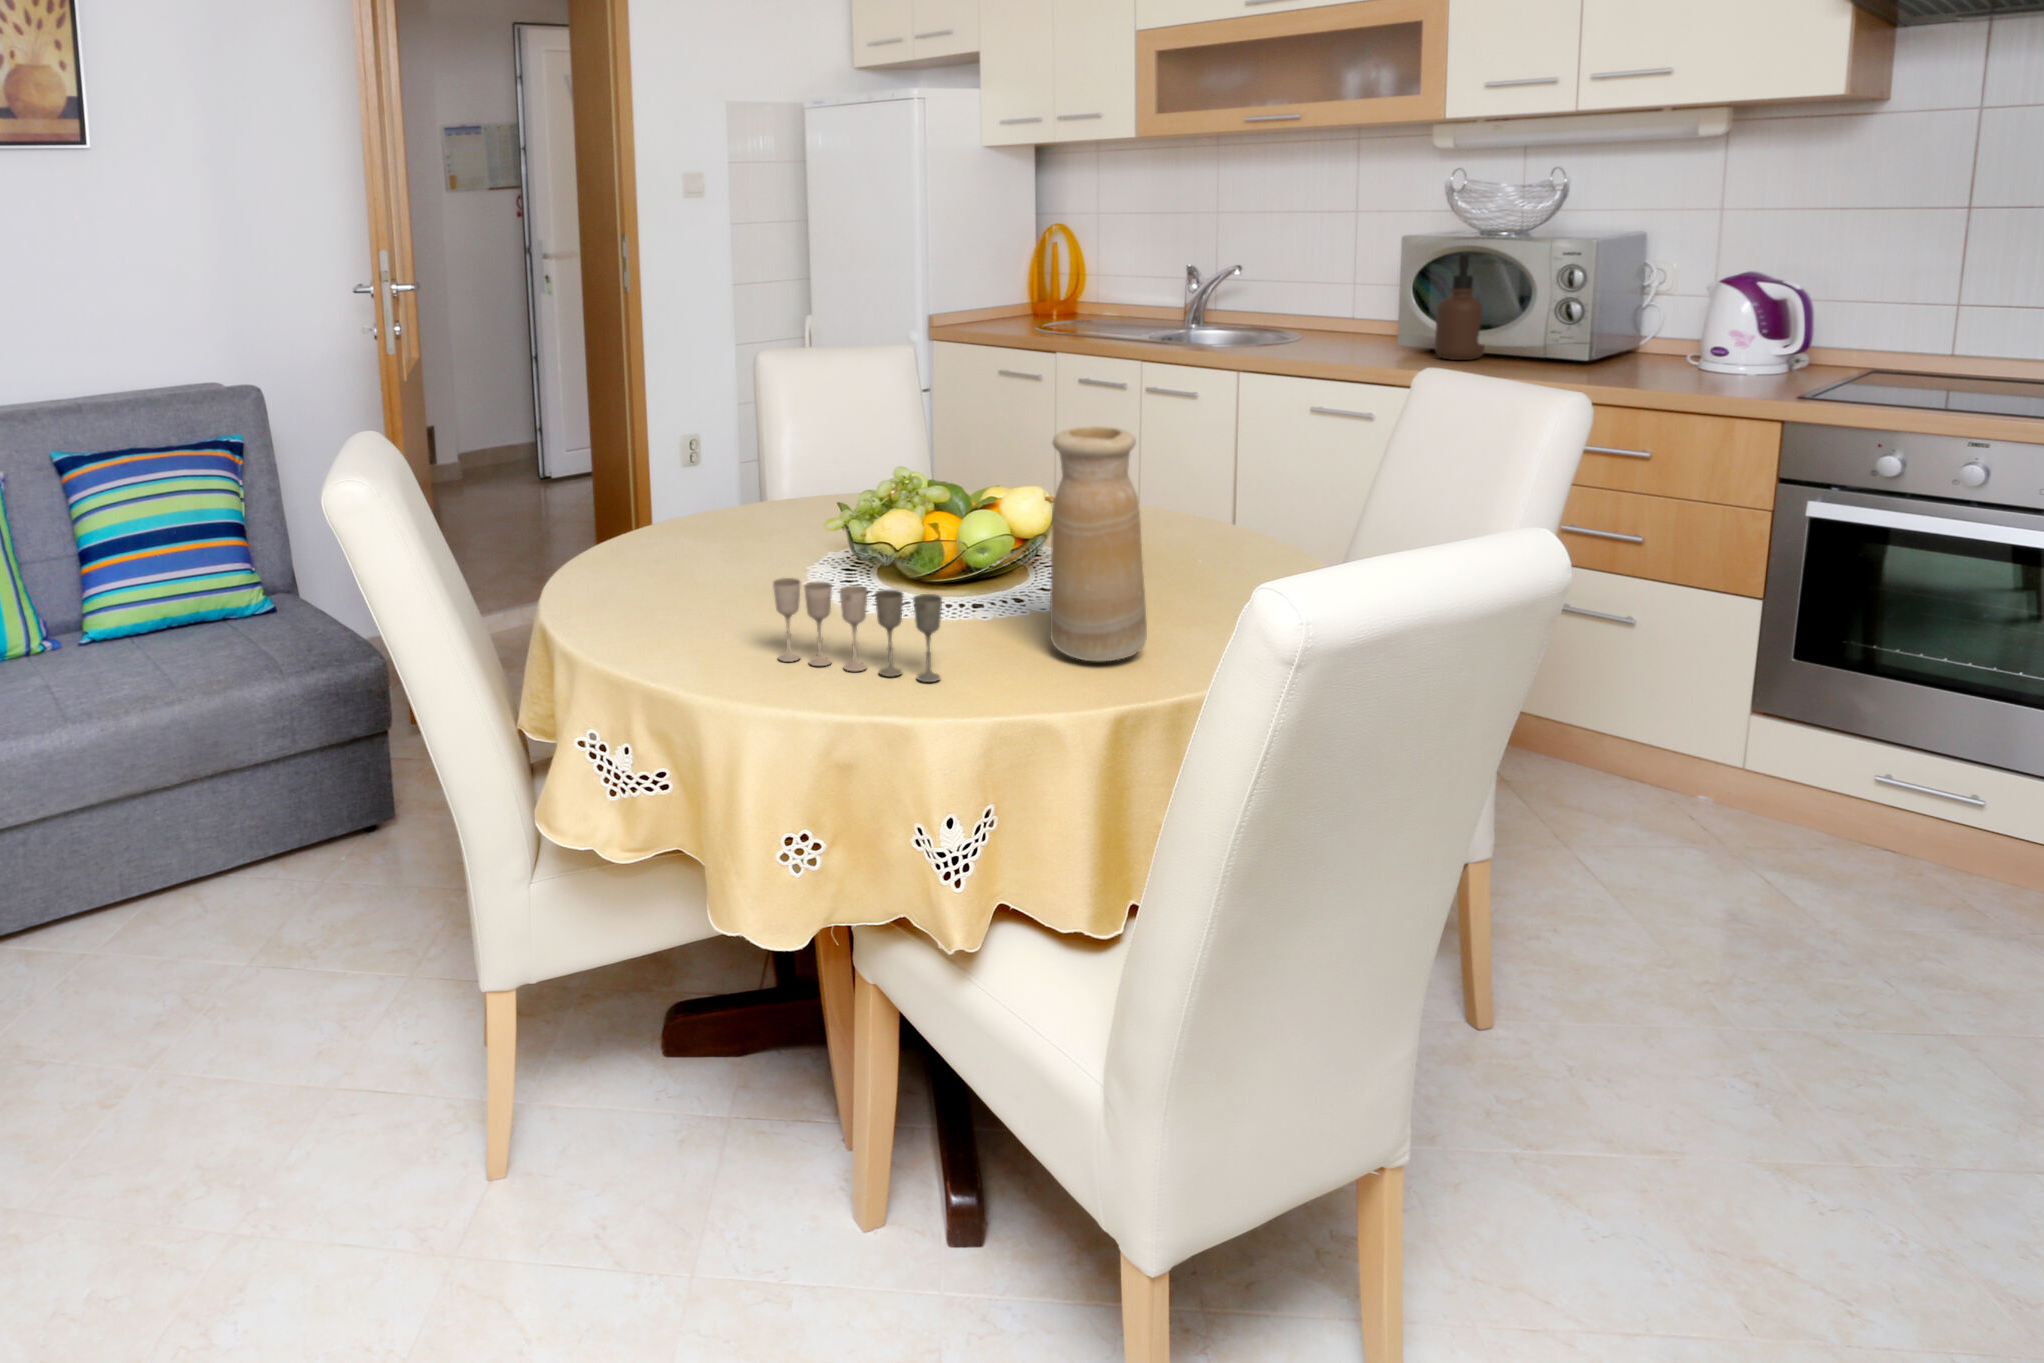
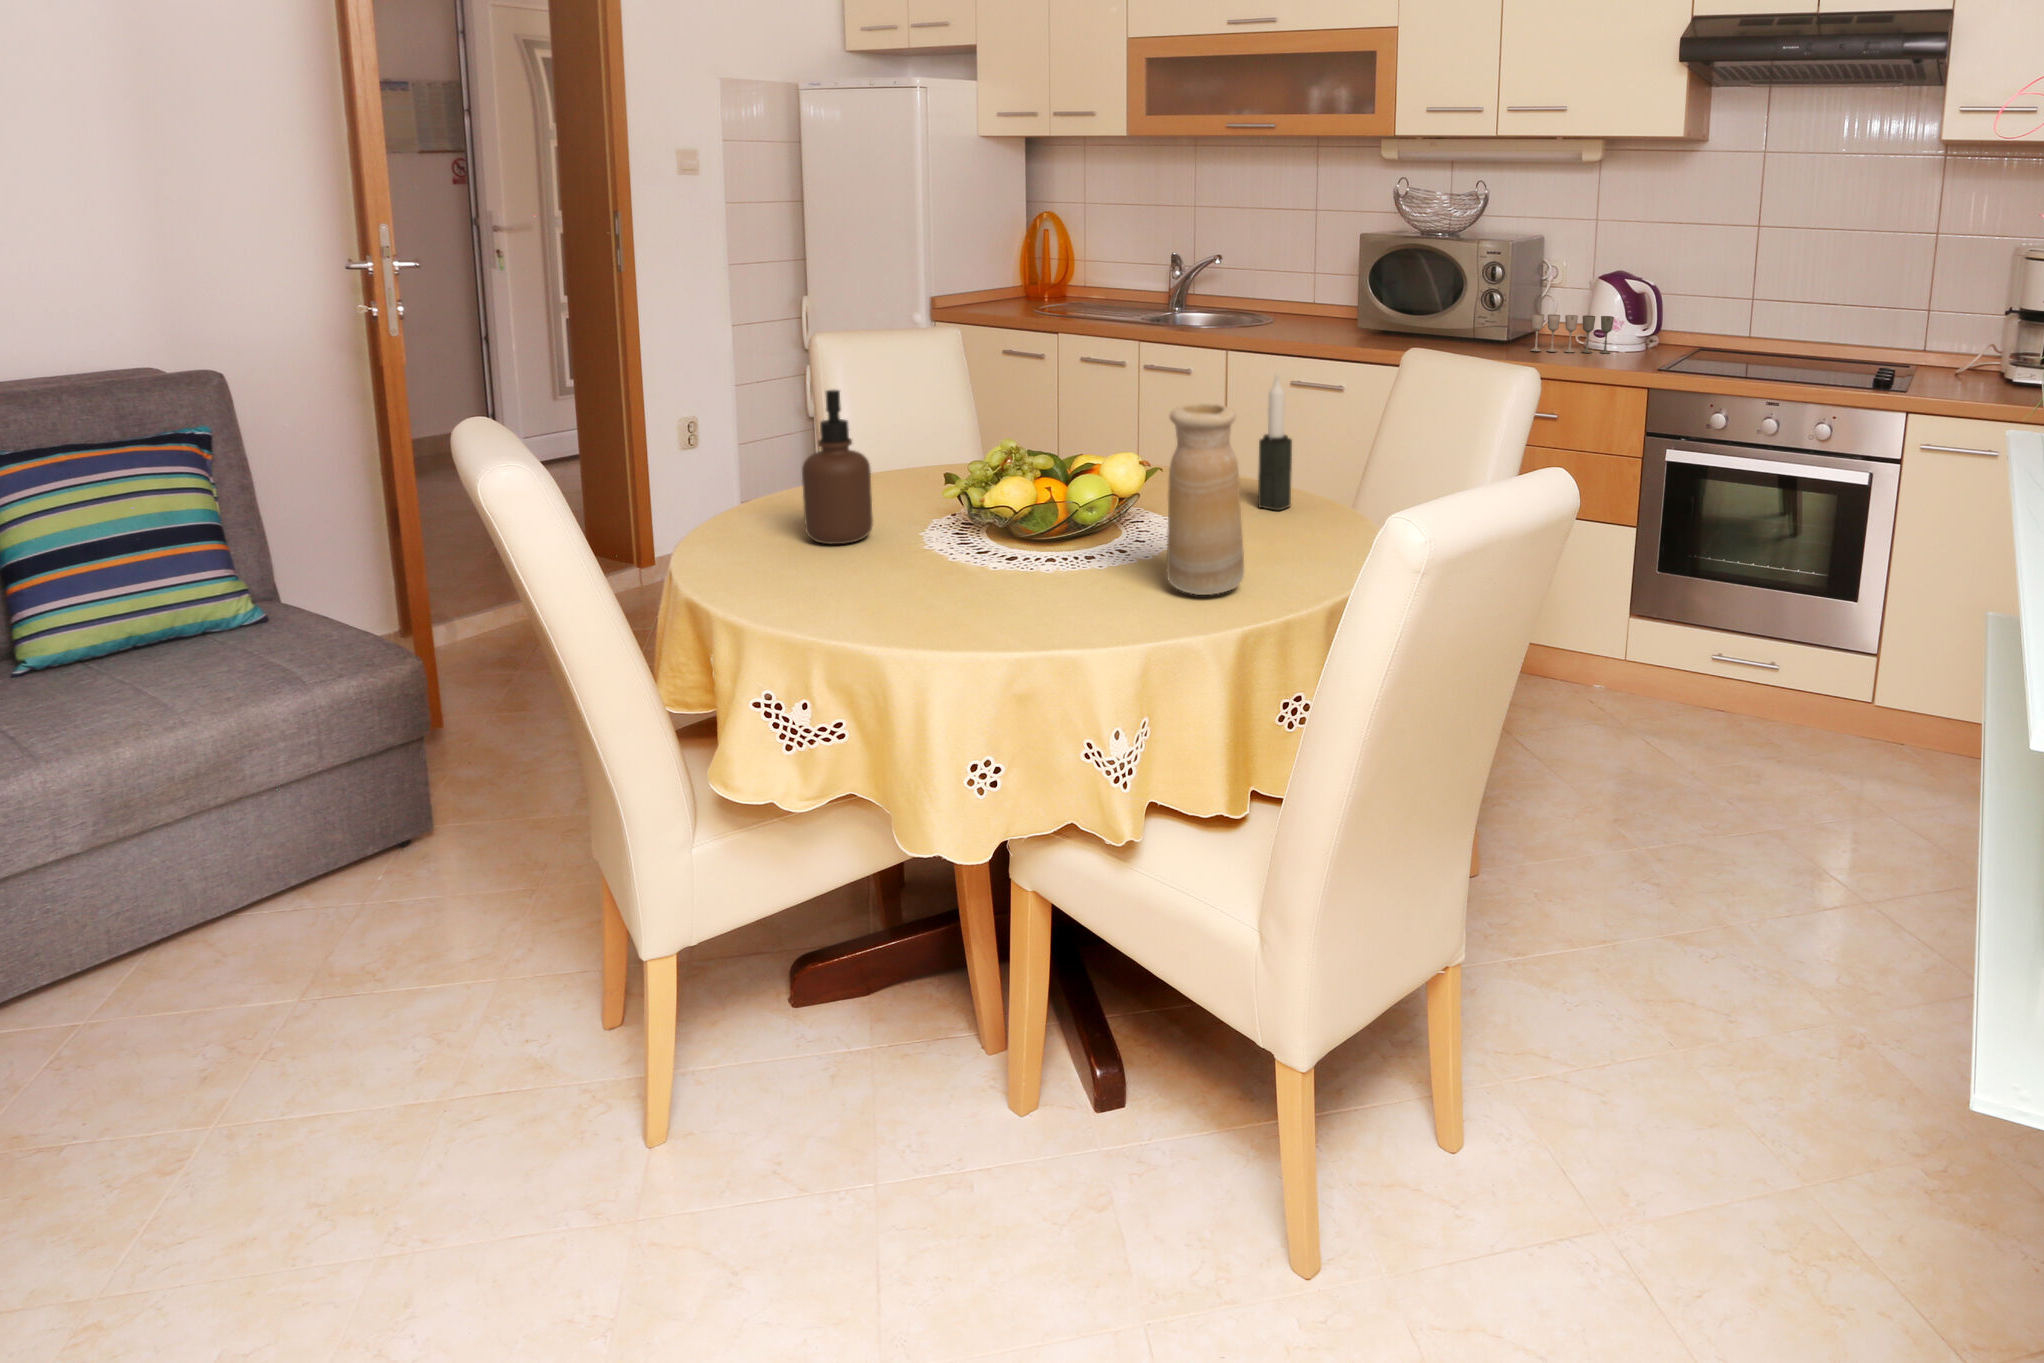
soap dispenser: present [1435,253,1485,360] -> present [802,390,873,544]
candle: none [1203,395,1247,561] -> present [1258,374,1292,511]
wine glass: present [773,578,942,682] -> present [1531,314,1614,353]

